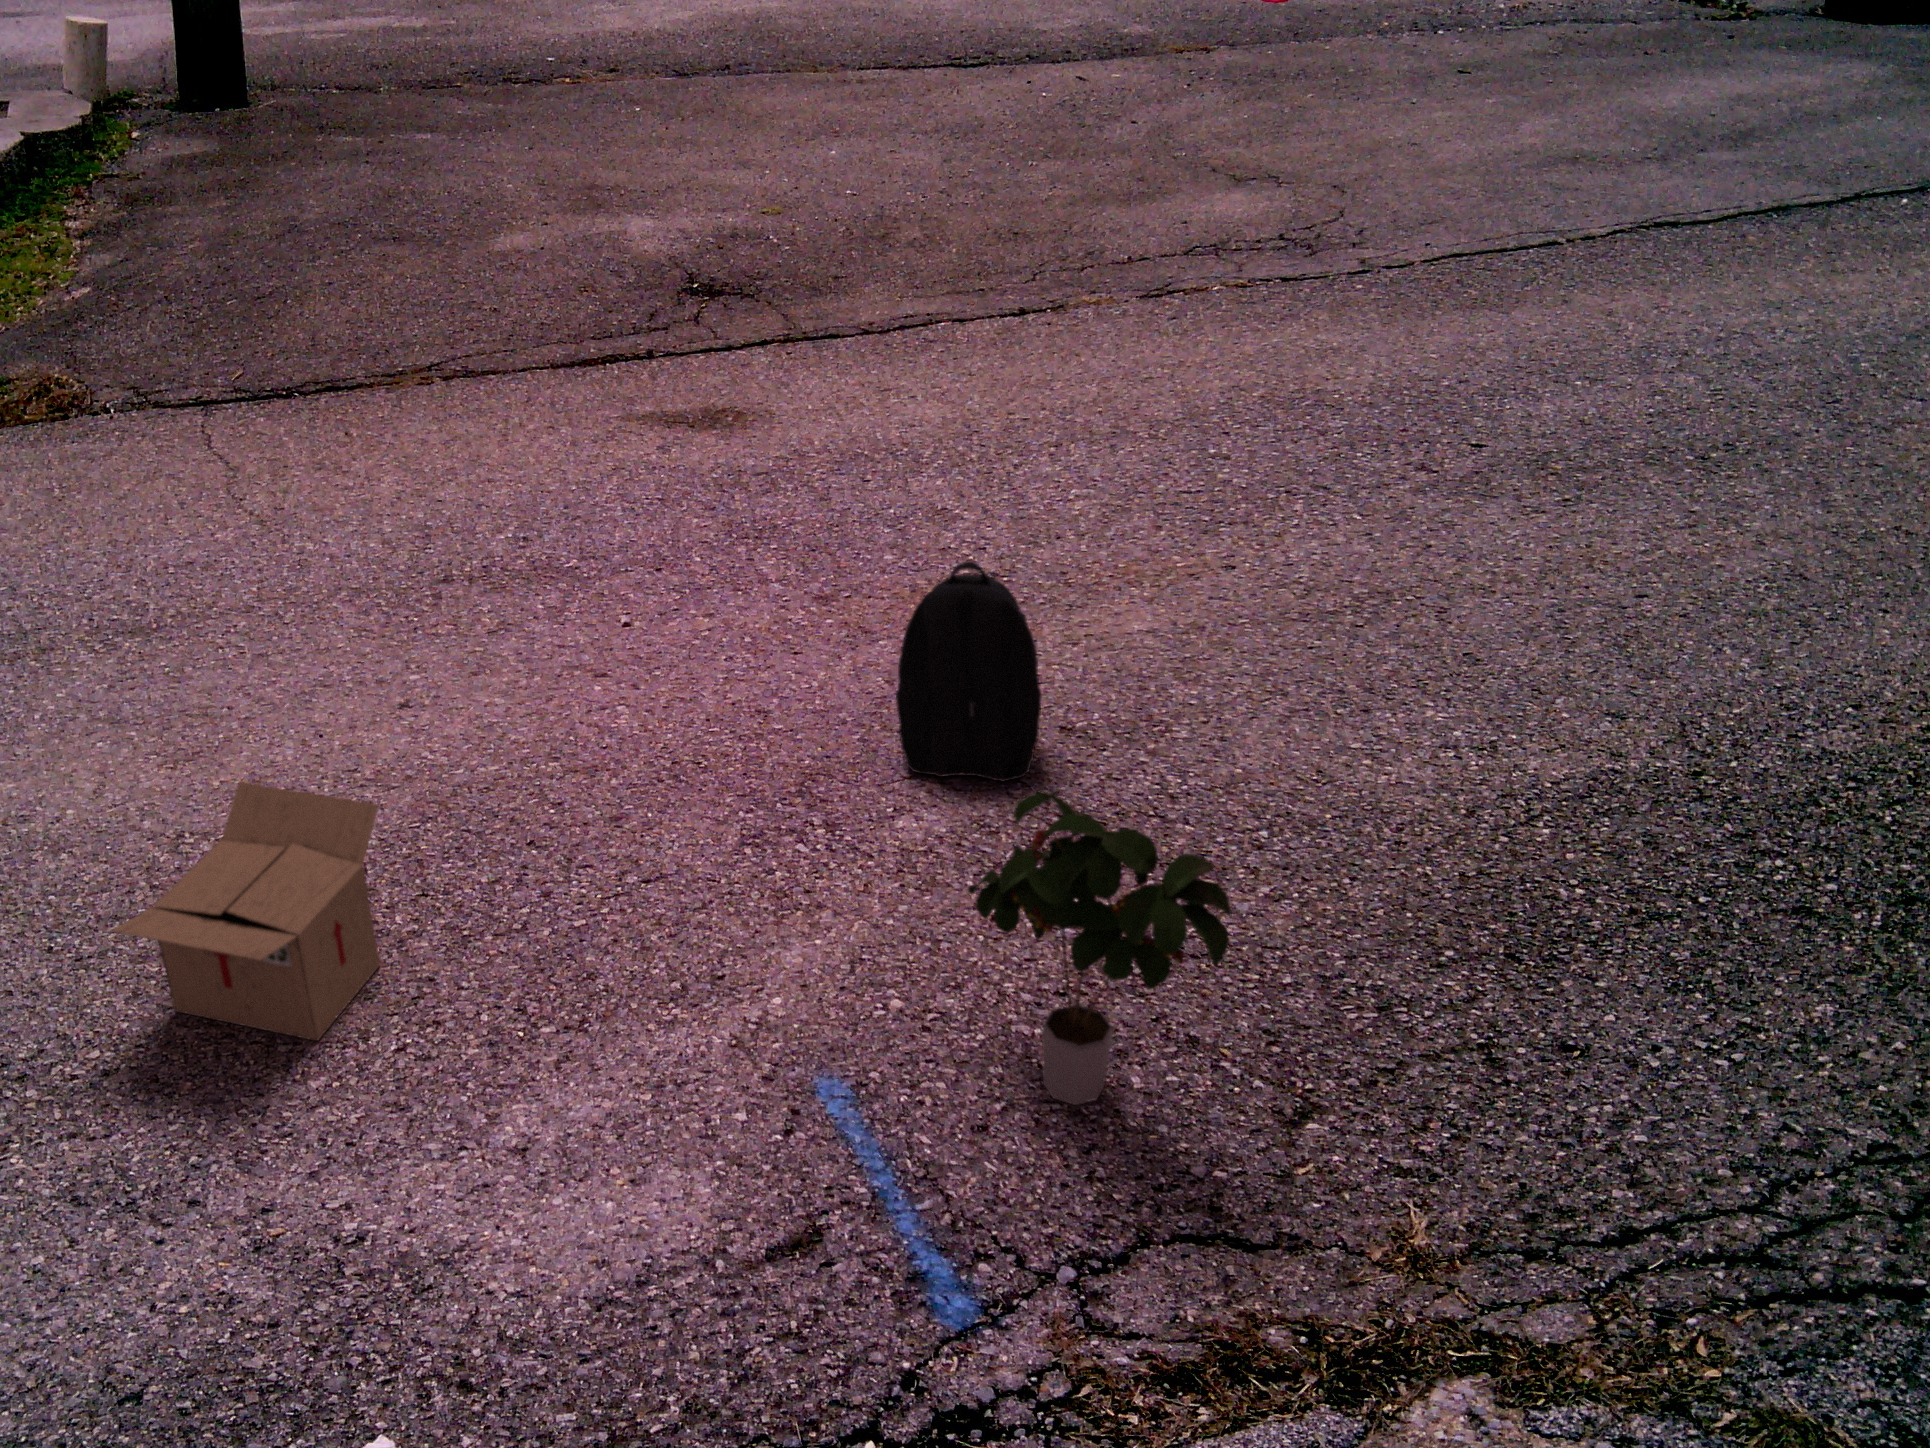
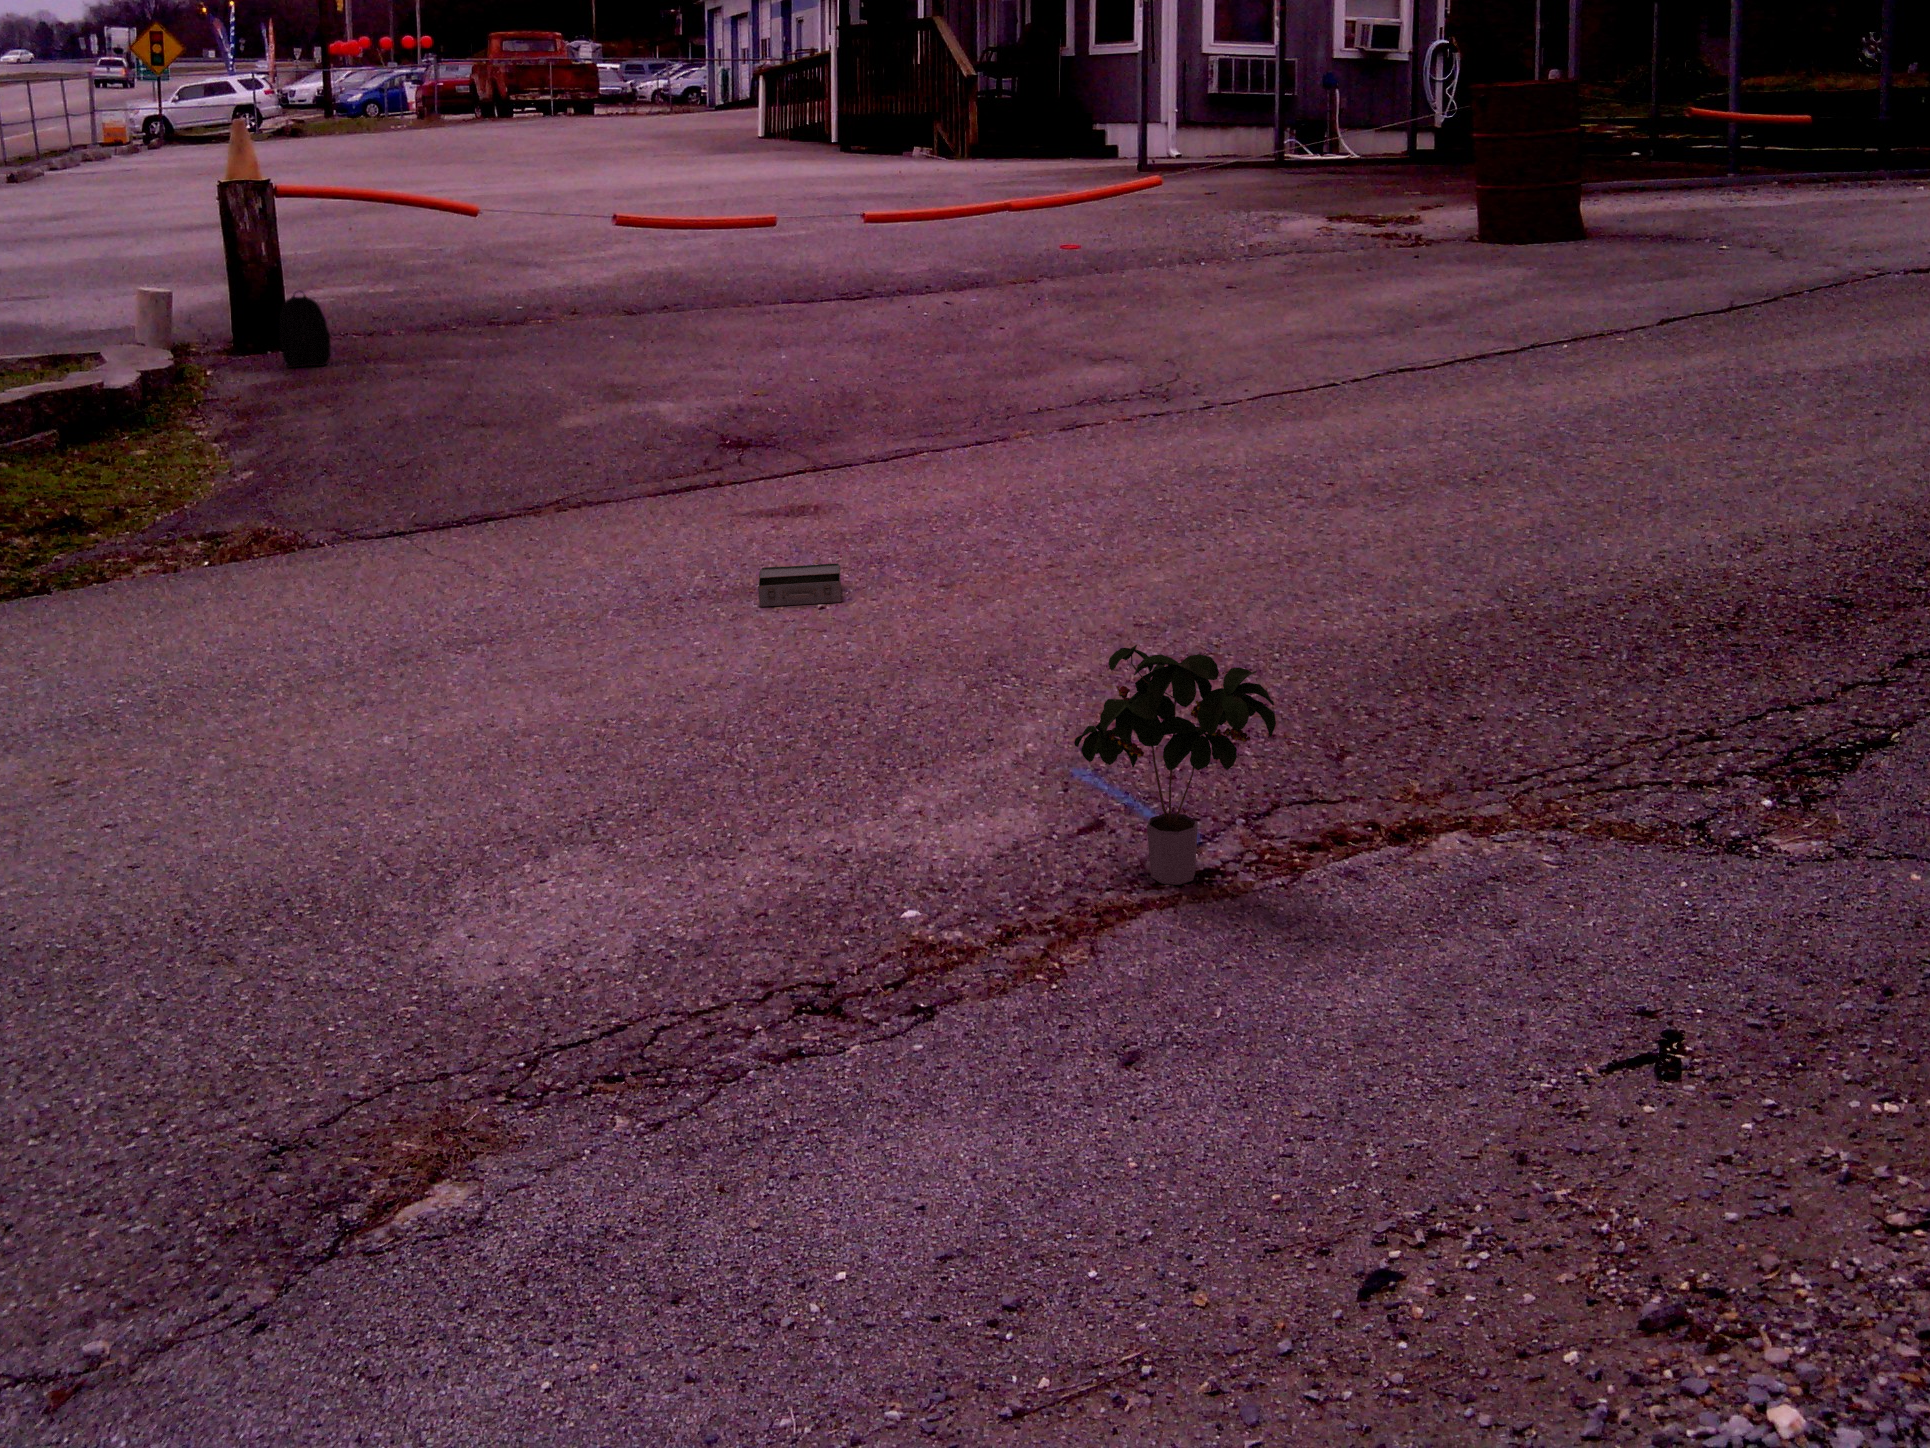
toolbox: none [733,473,841,530] -> present [758,563,841,607]
backpack: present [896,561,1042,781] -> present [279,291,331,367]
cardboard box: present [112,782,380,1041] -> none [424,746,610,930]

